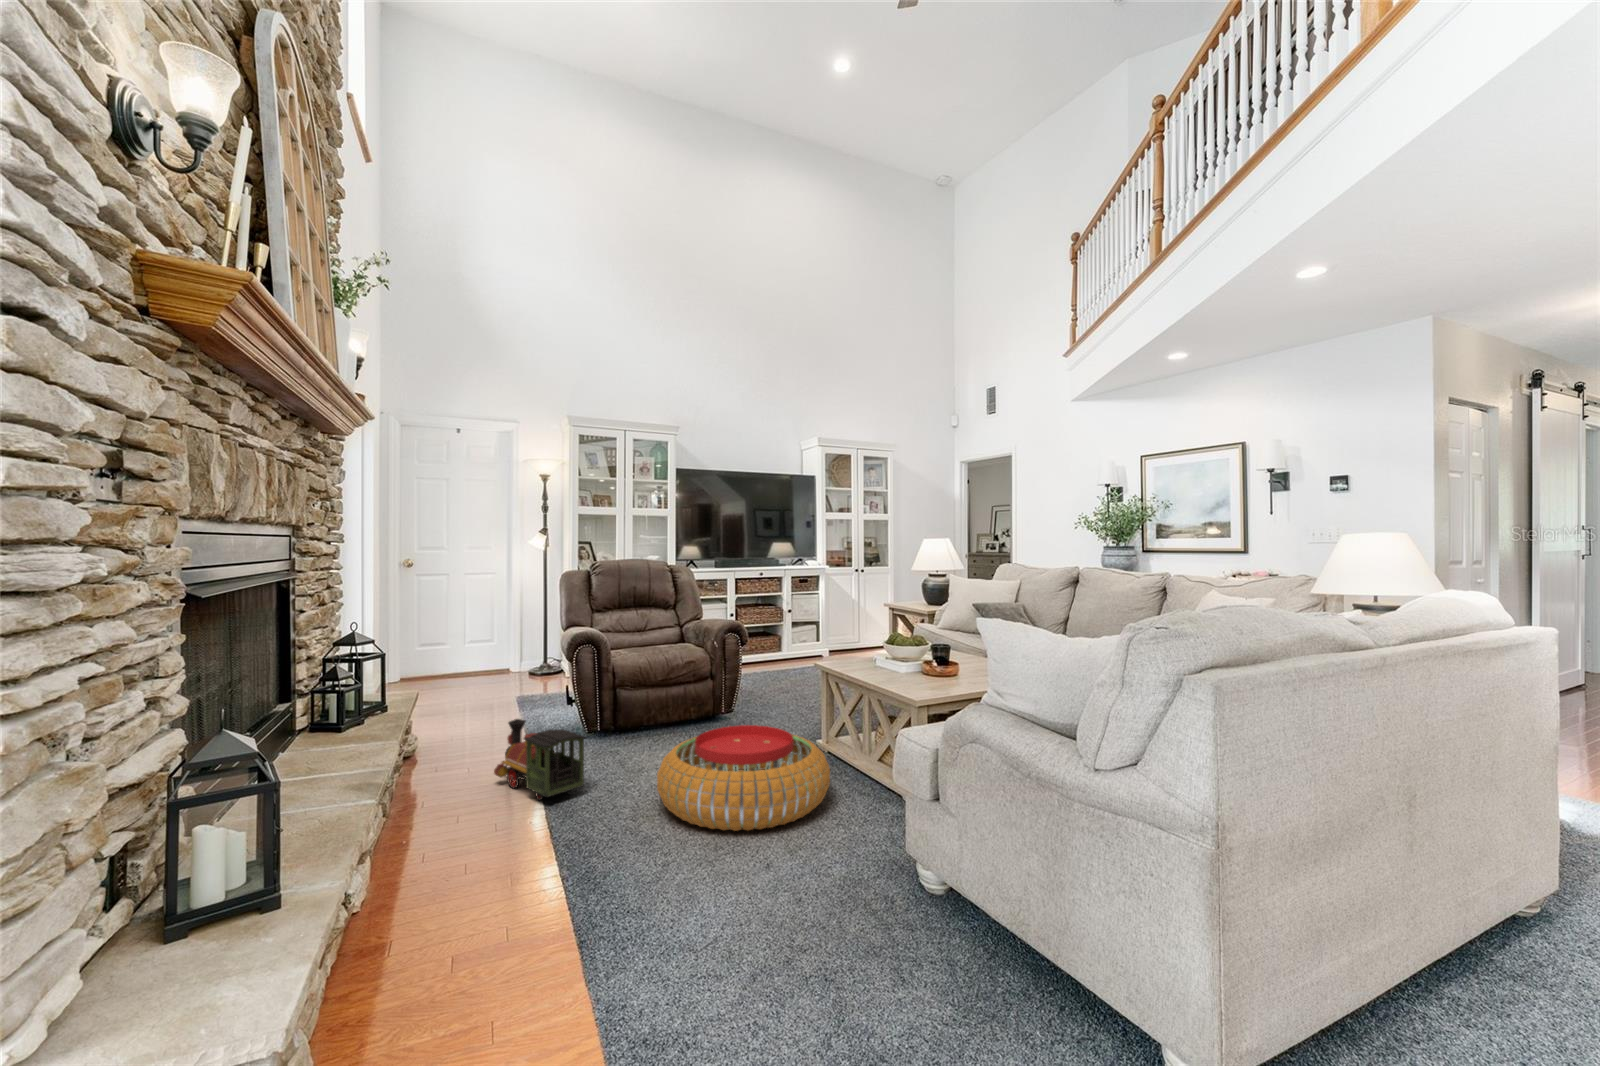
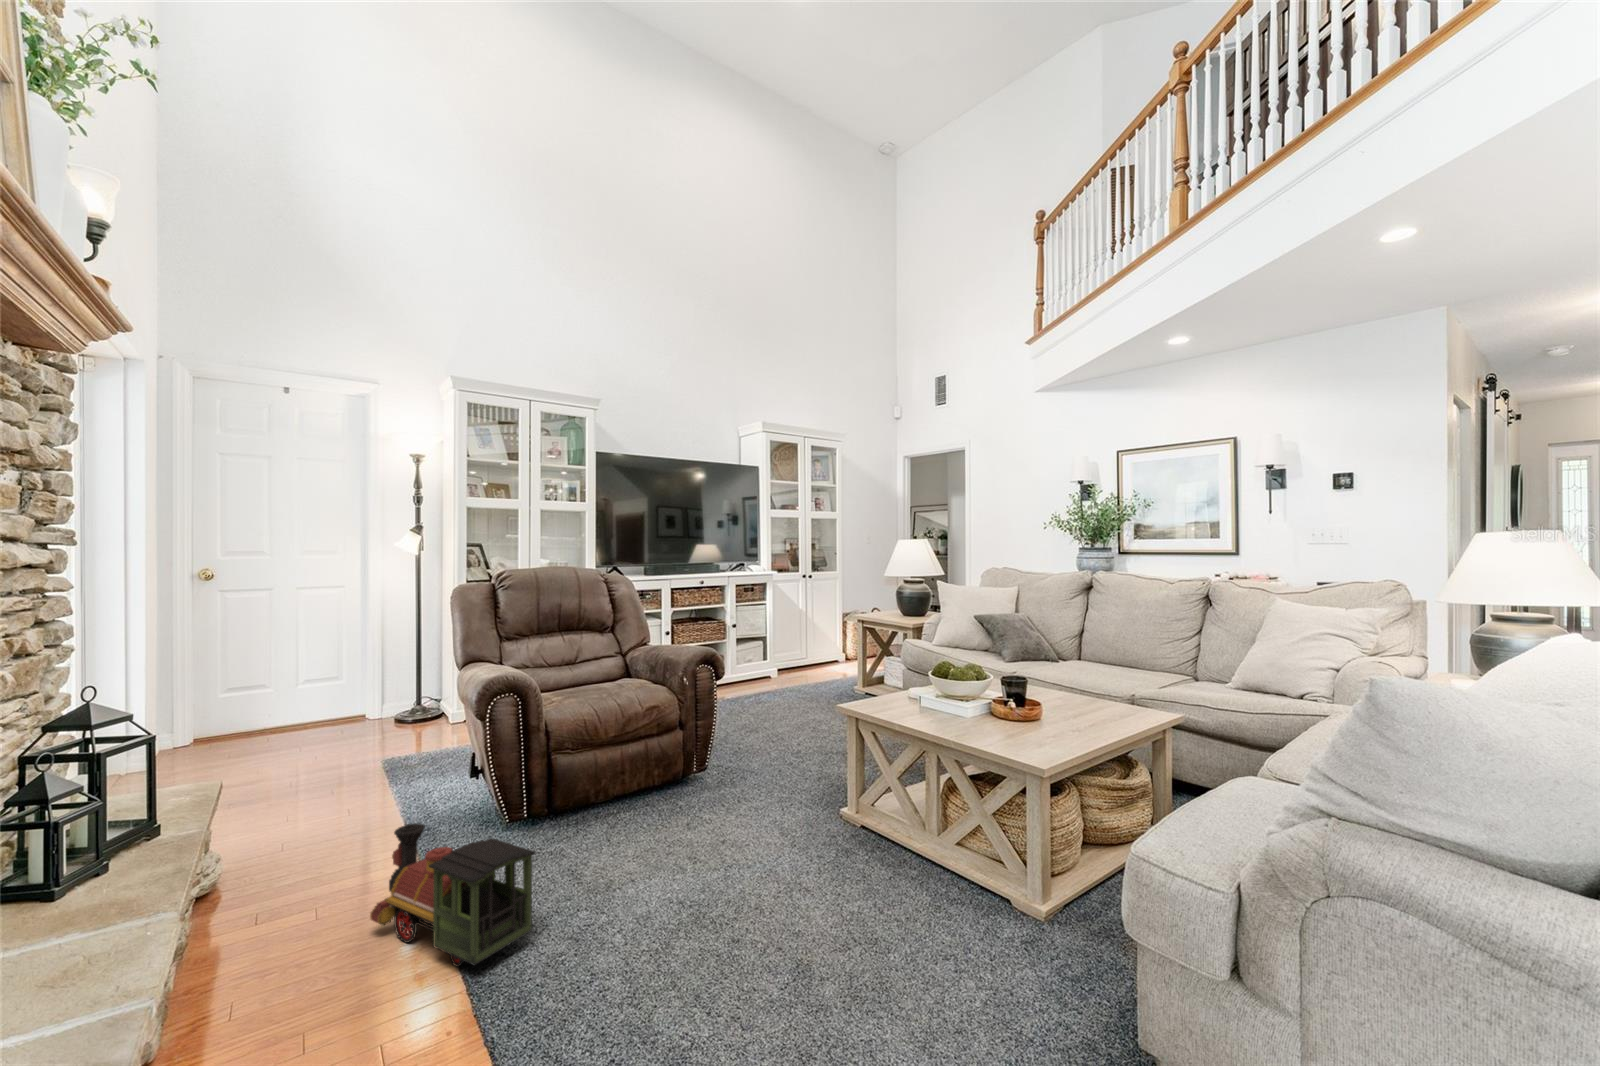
pouf: present [657,725,830,831] -> none [660,808,922,1004]

